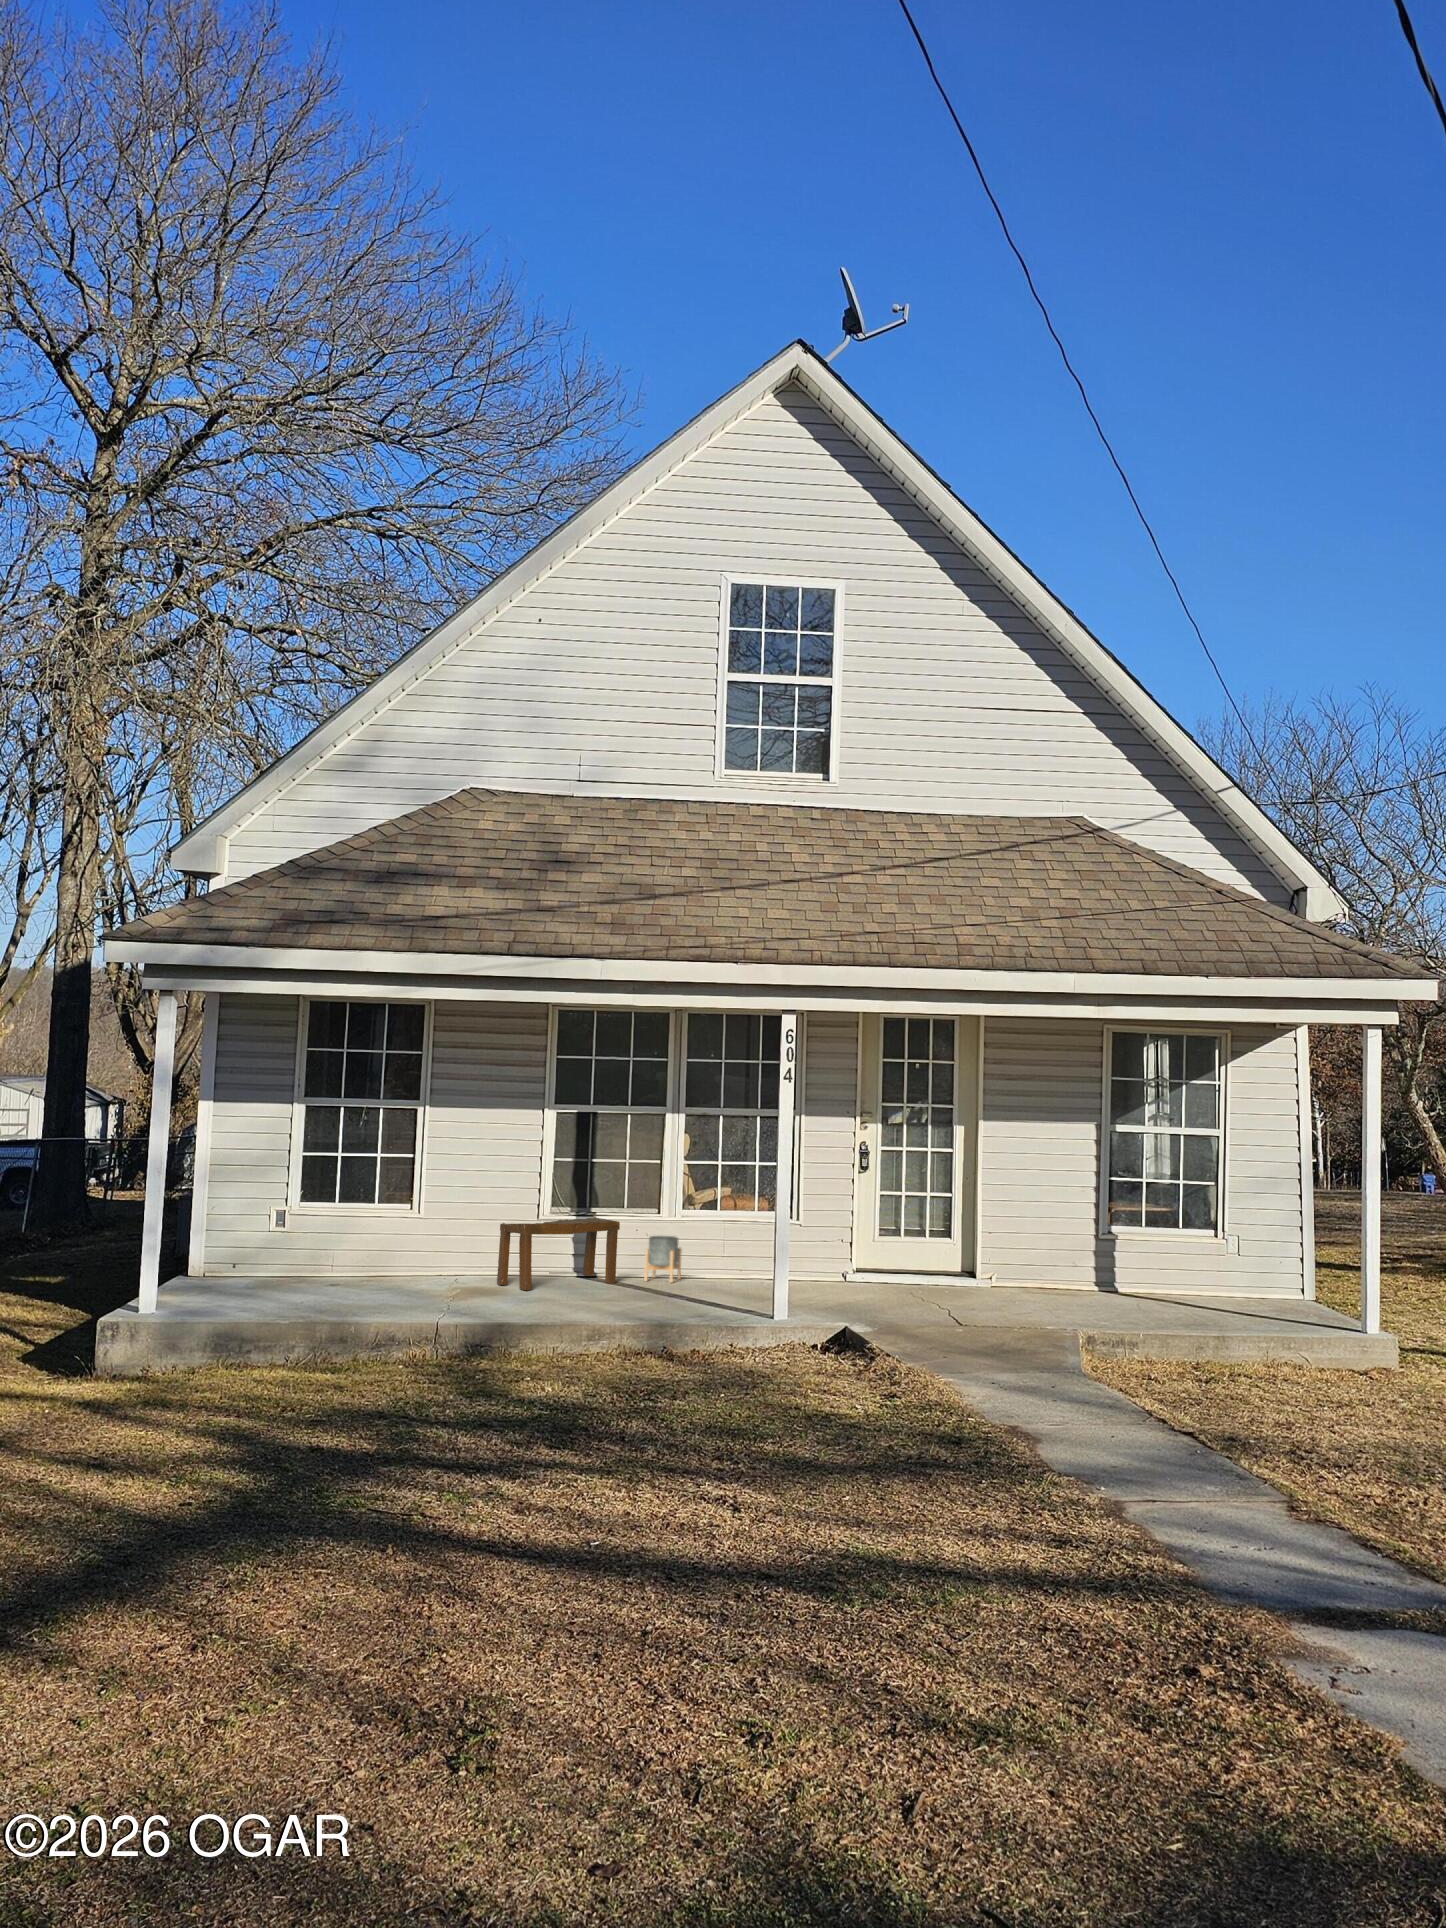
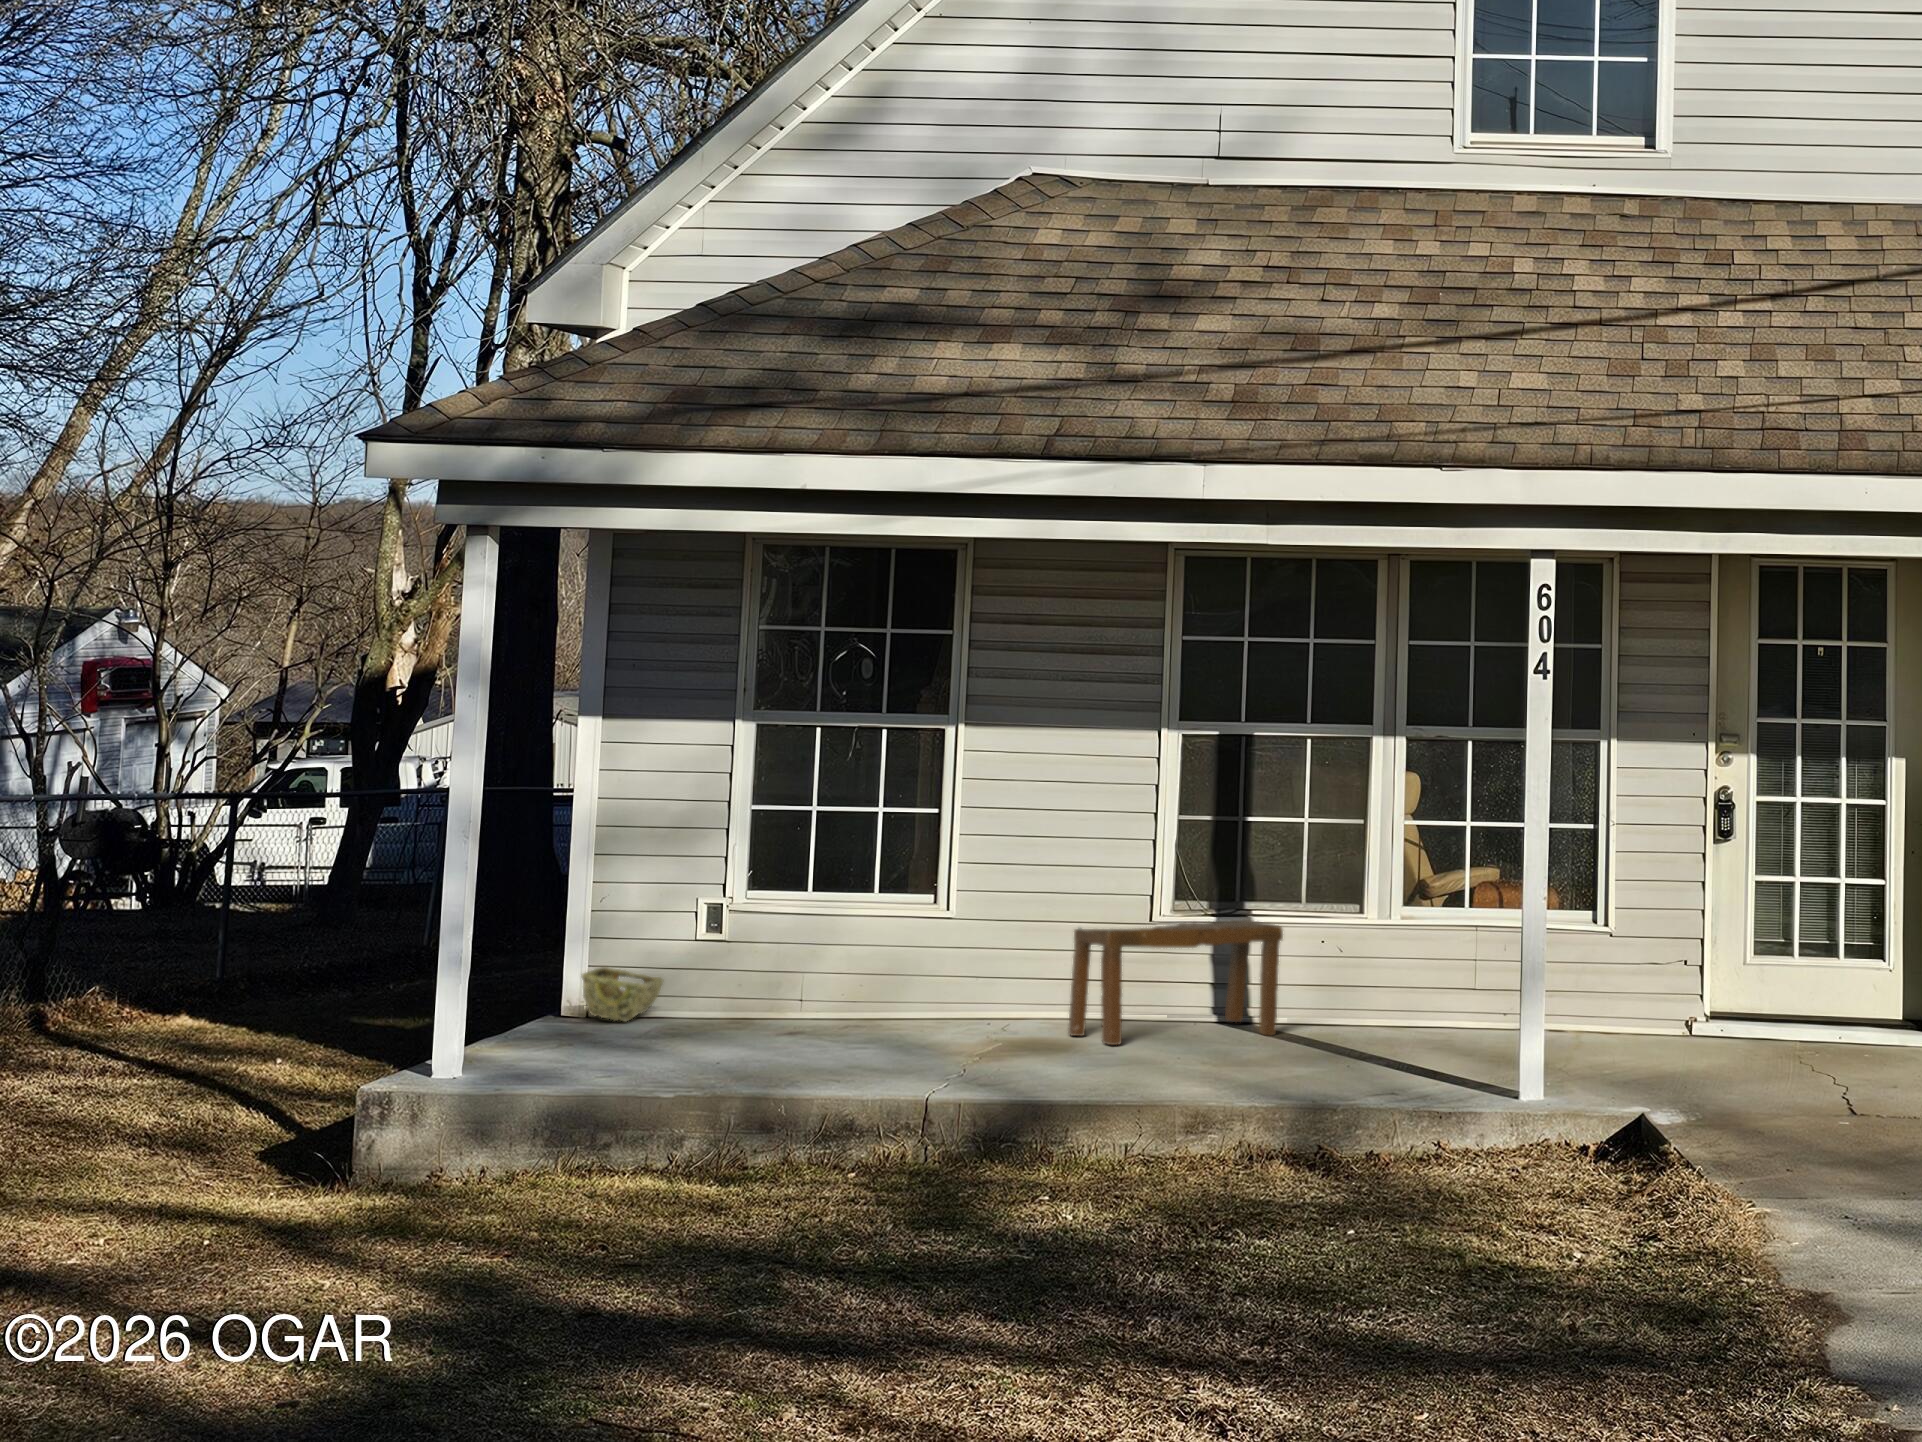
planter: present [644,1236,682,1283] -> none [1329,952,1397,1035]
woven basket: none [209,1247,254,1279] -> present [582,967,664,1021]

